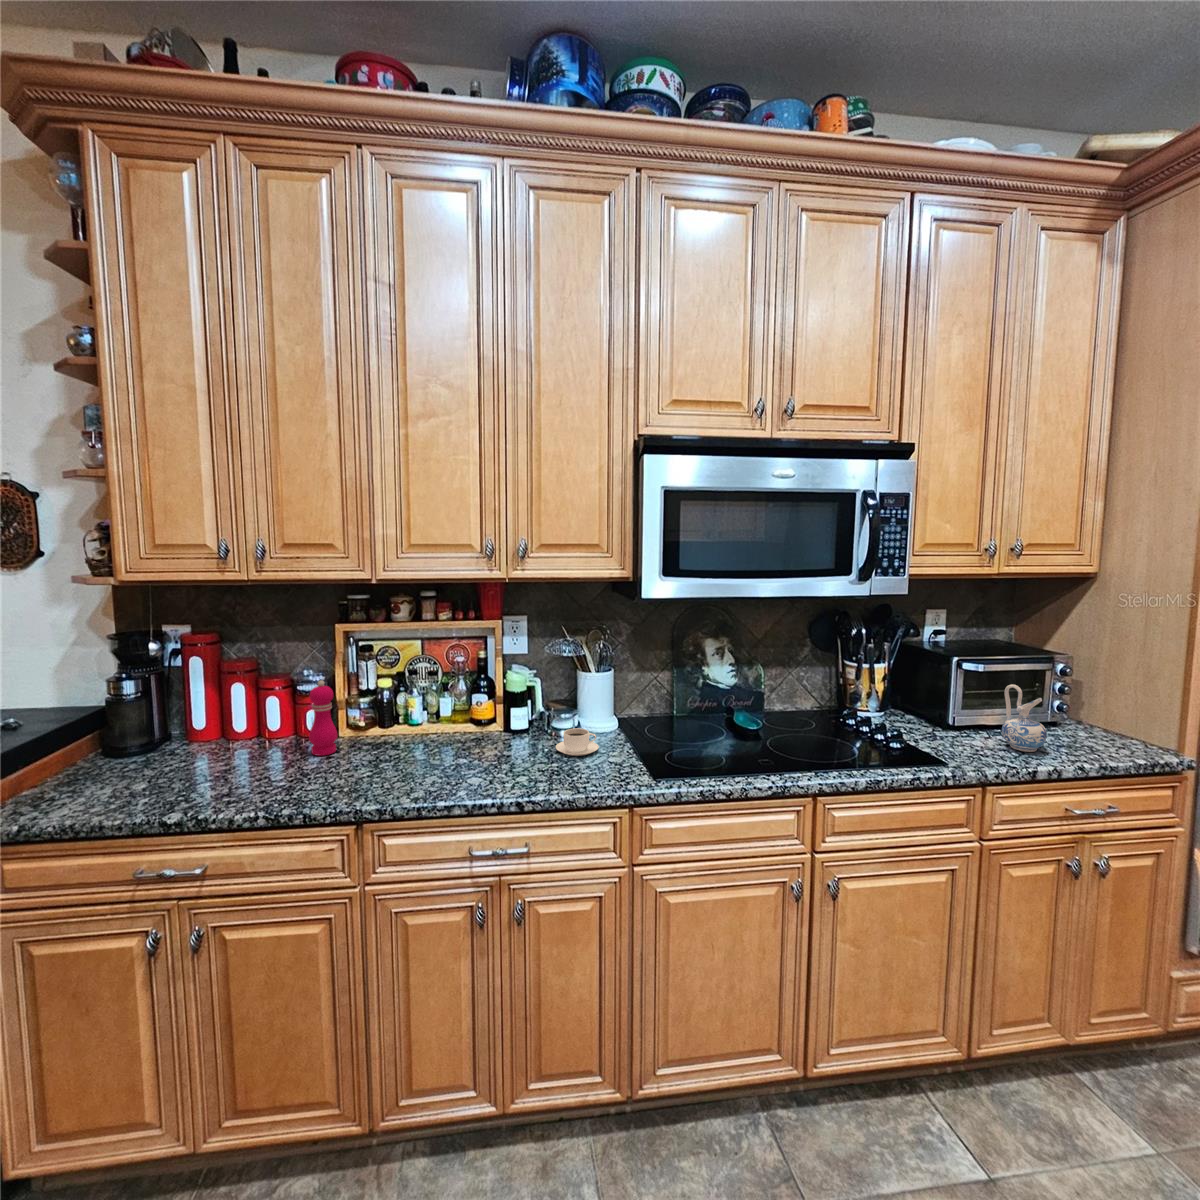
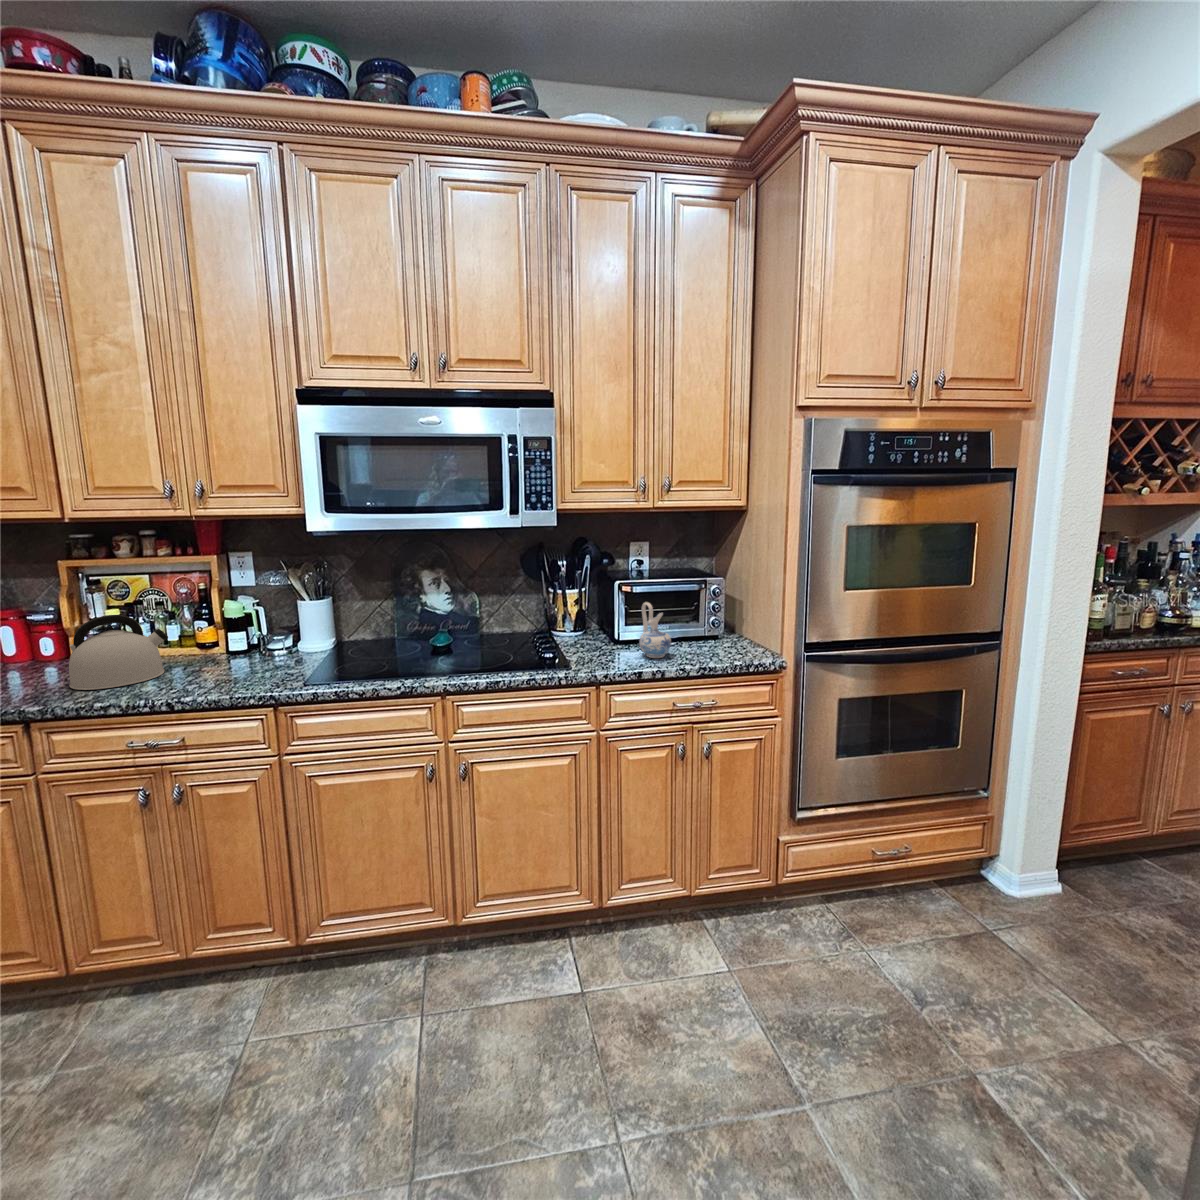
pepper mill: present [309,680,338,756] -> none [24,608,59,672]
kettle: none [379,692,473,783] -> present [69,615,168,690]
coffee cup: present [556,728,599,756] -> none [247,646,289,668]

